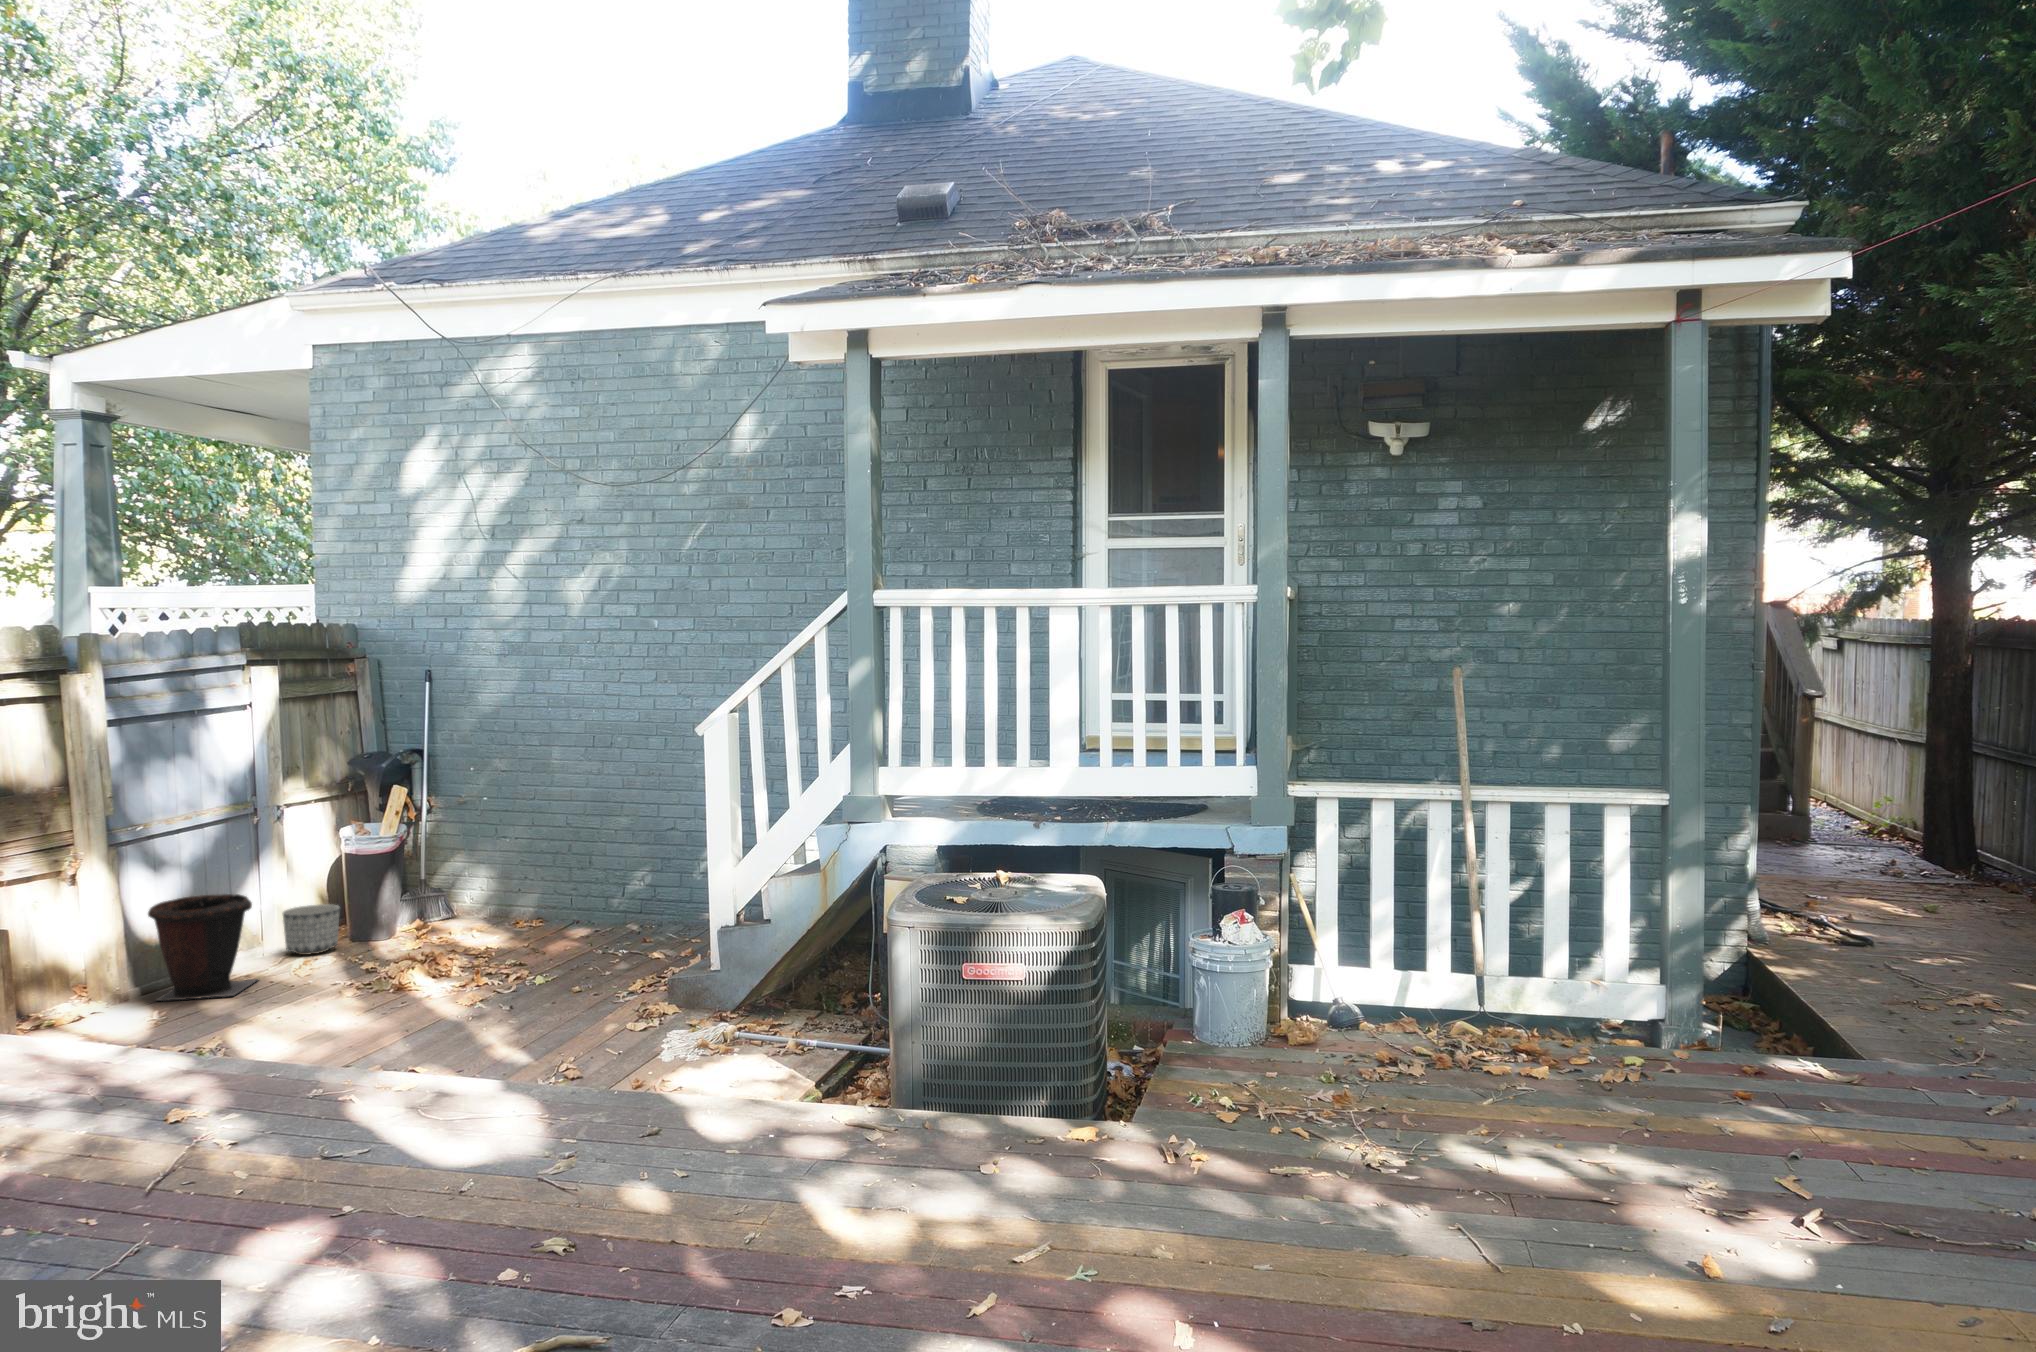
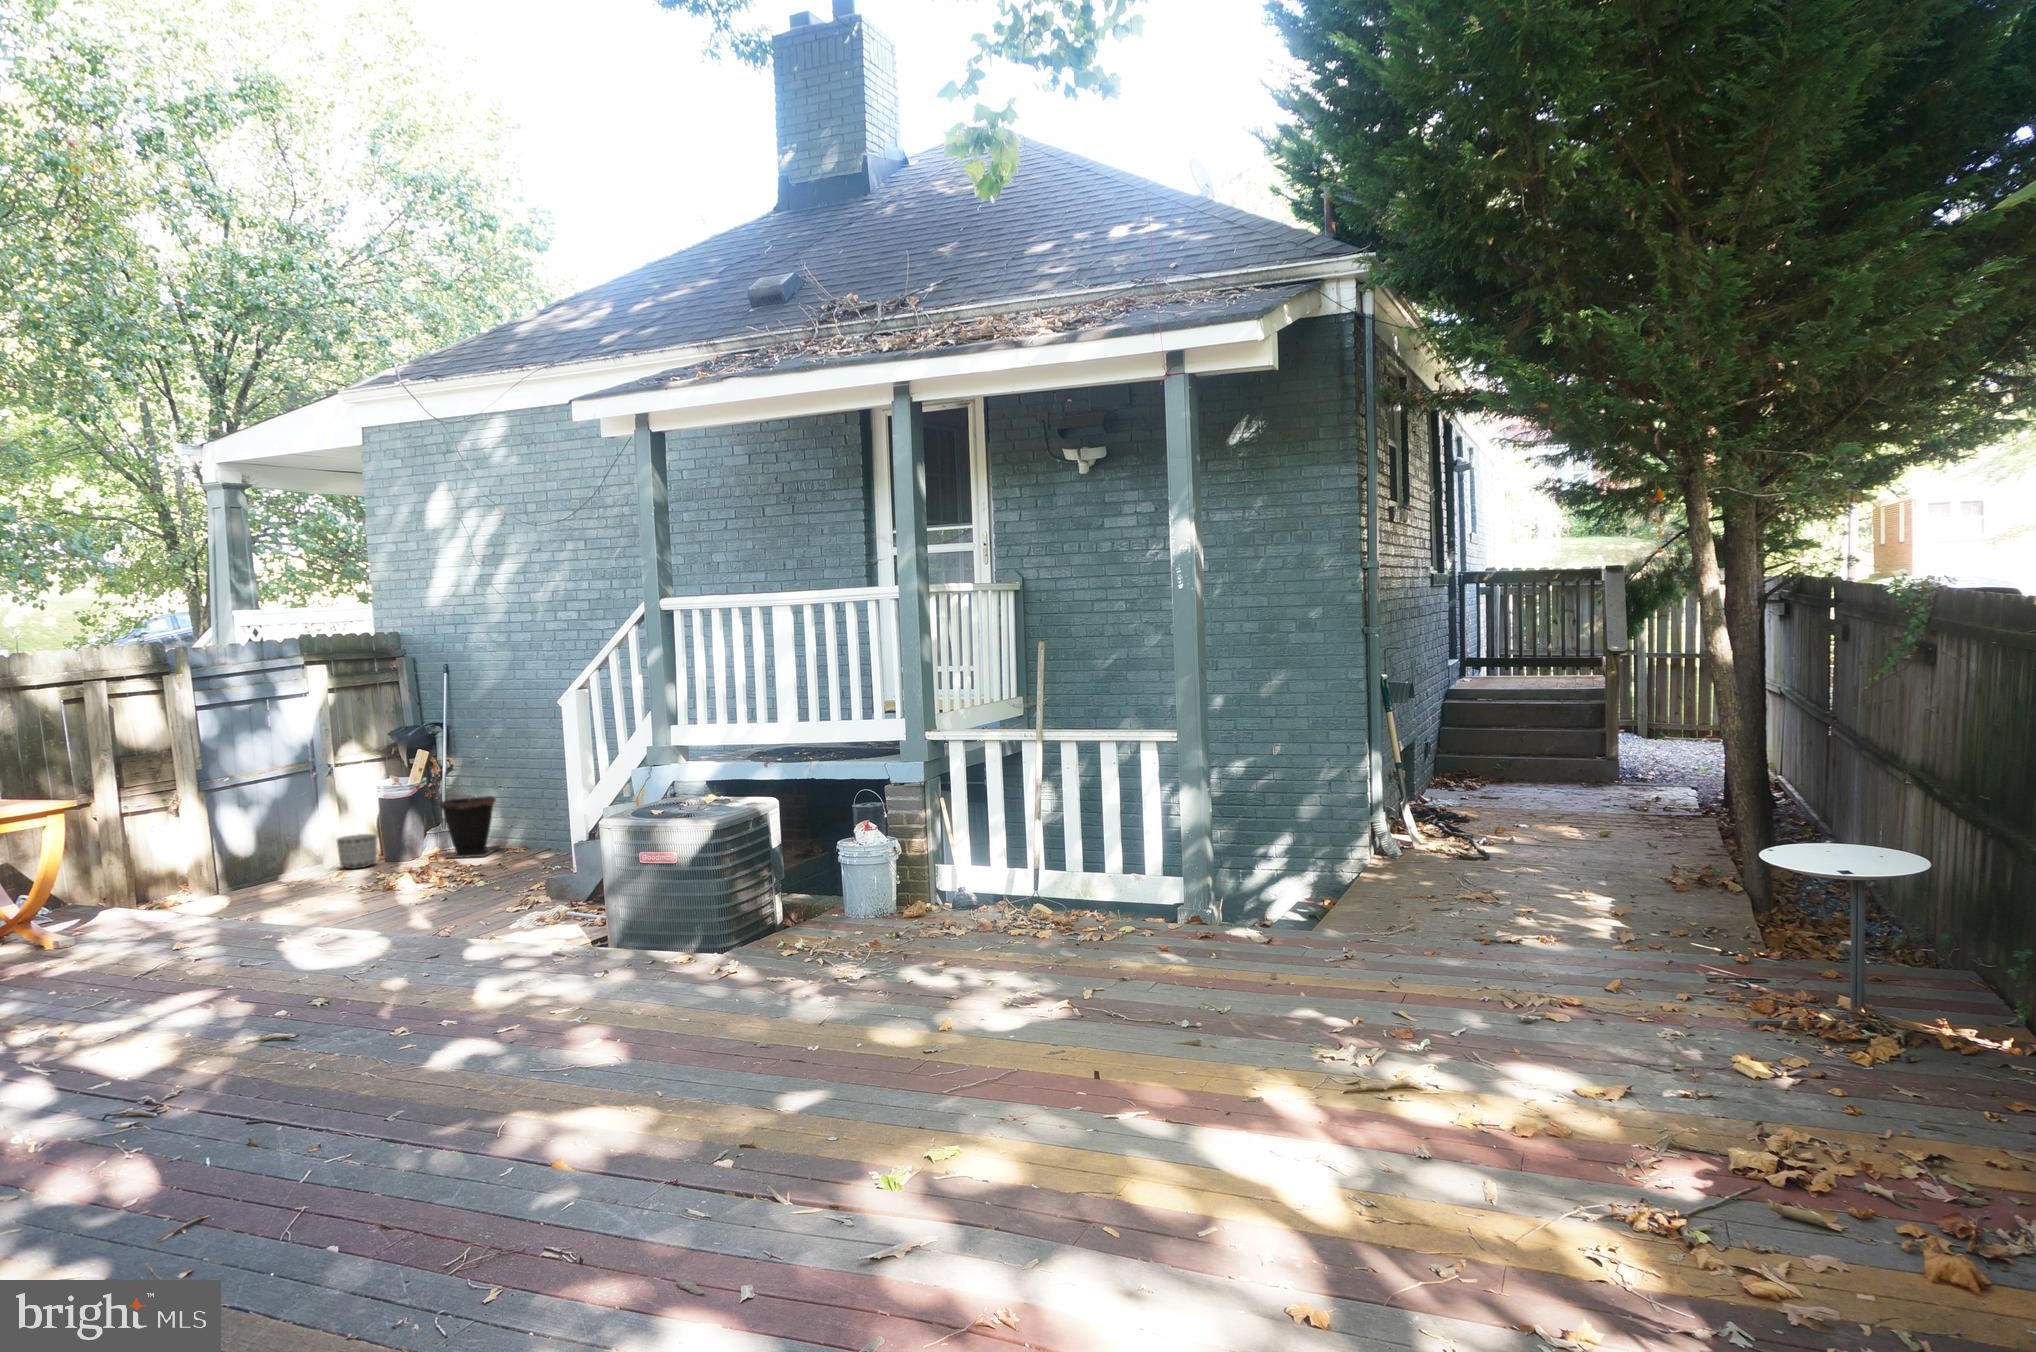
bucket: present [148,894,257,1001] -> present [440,796,496,858]

